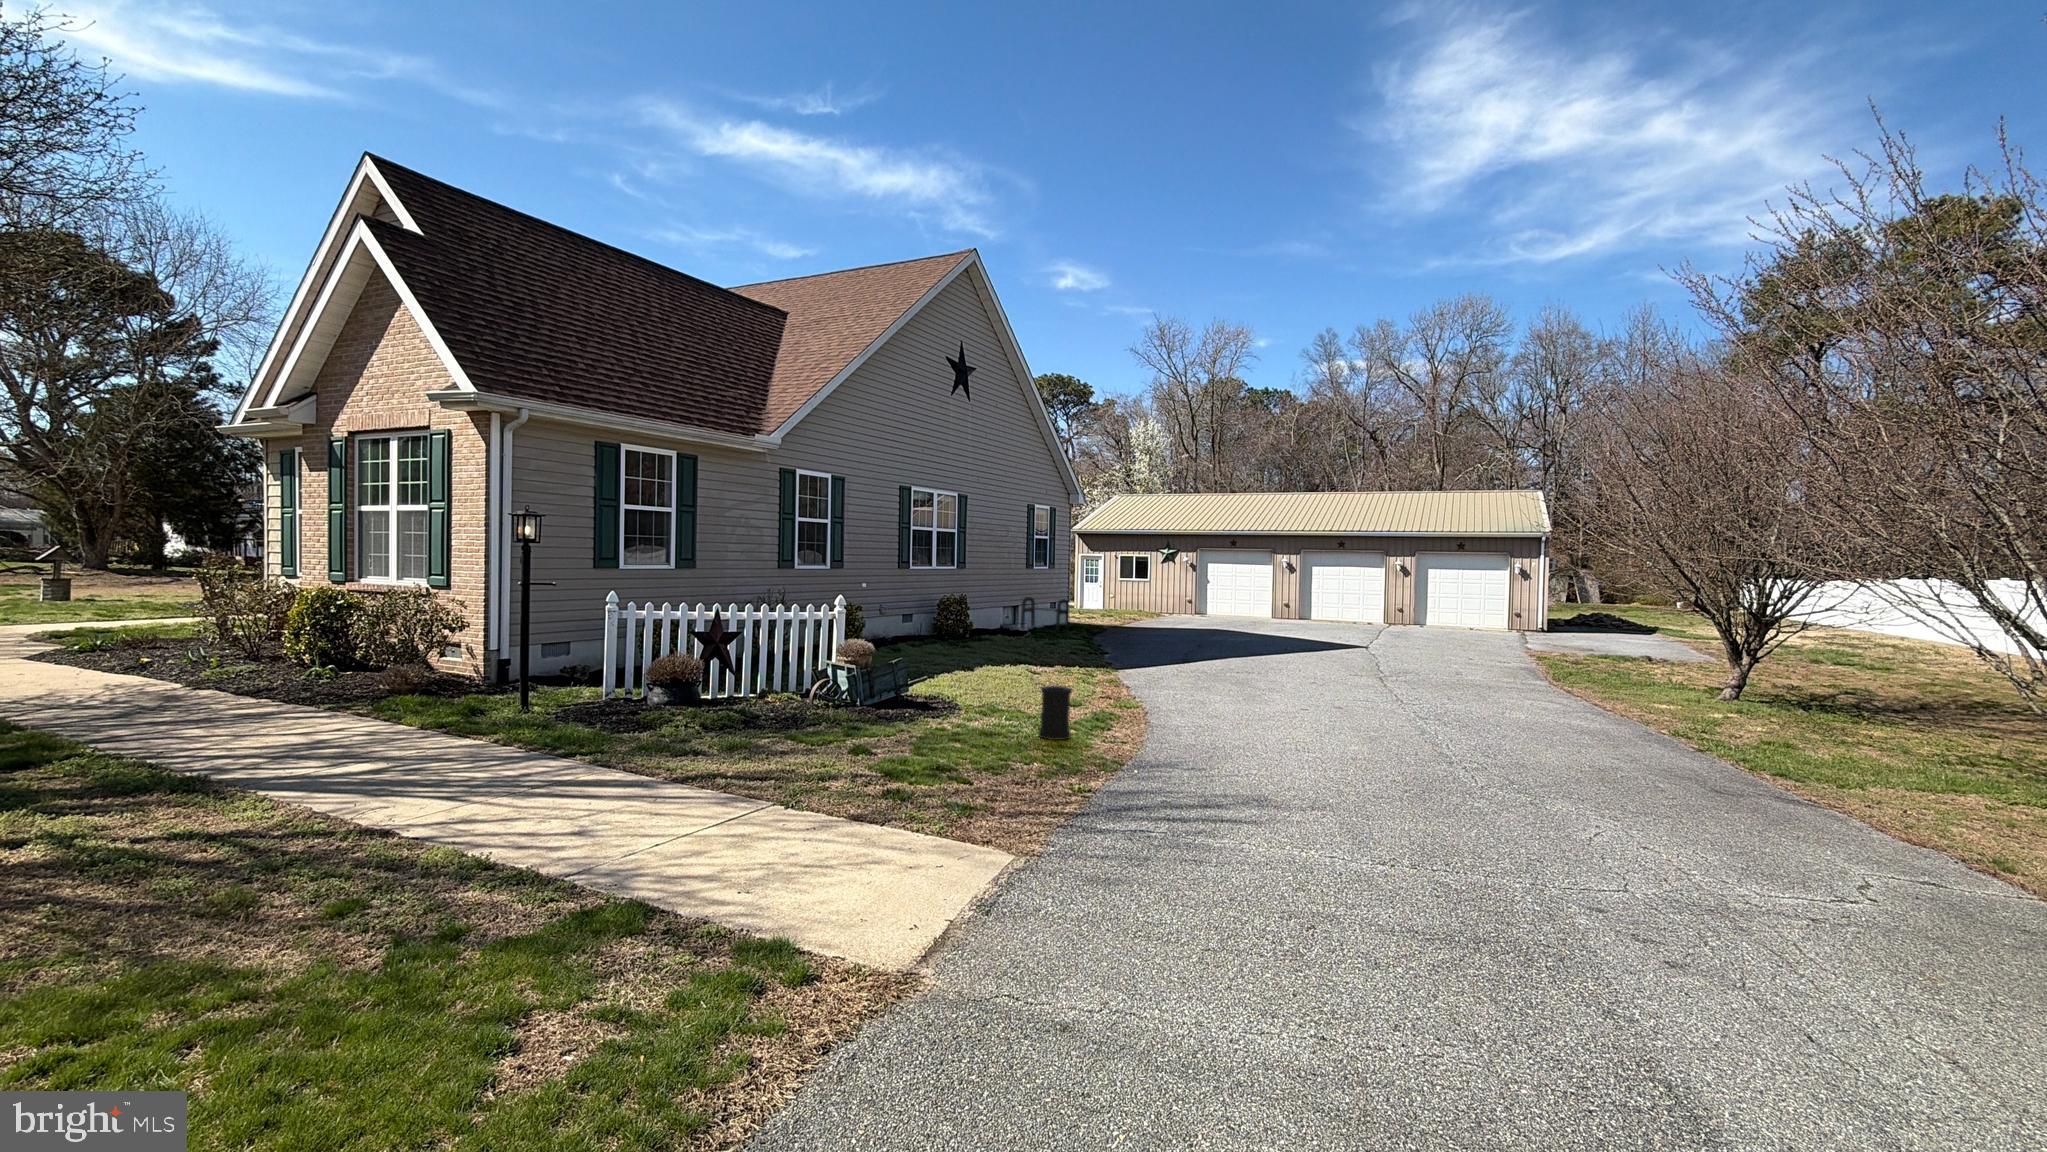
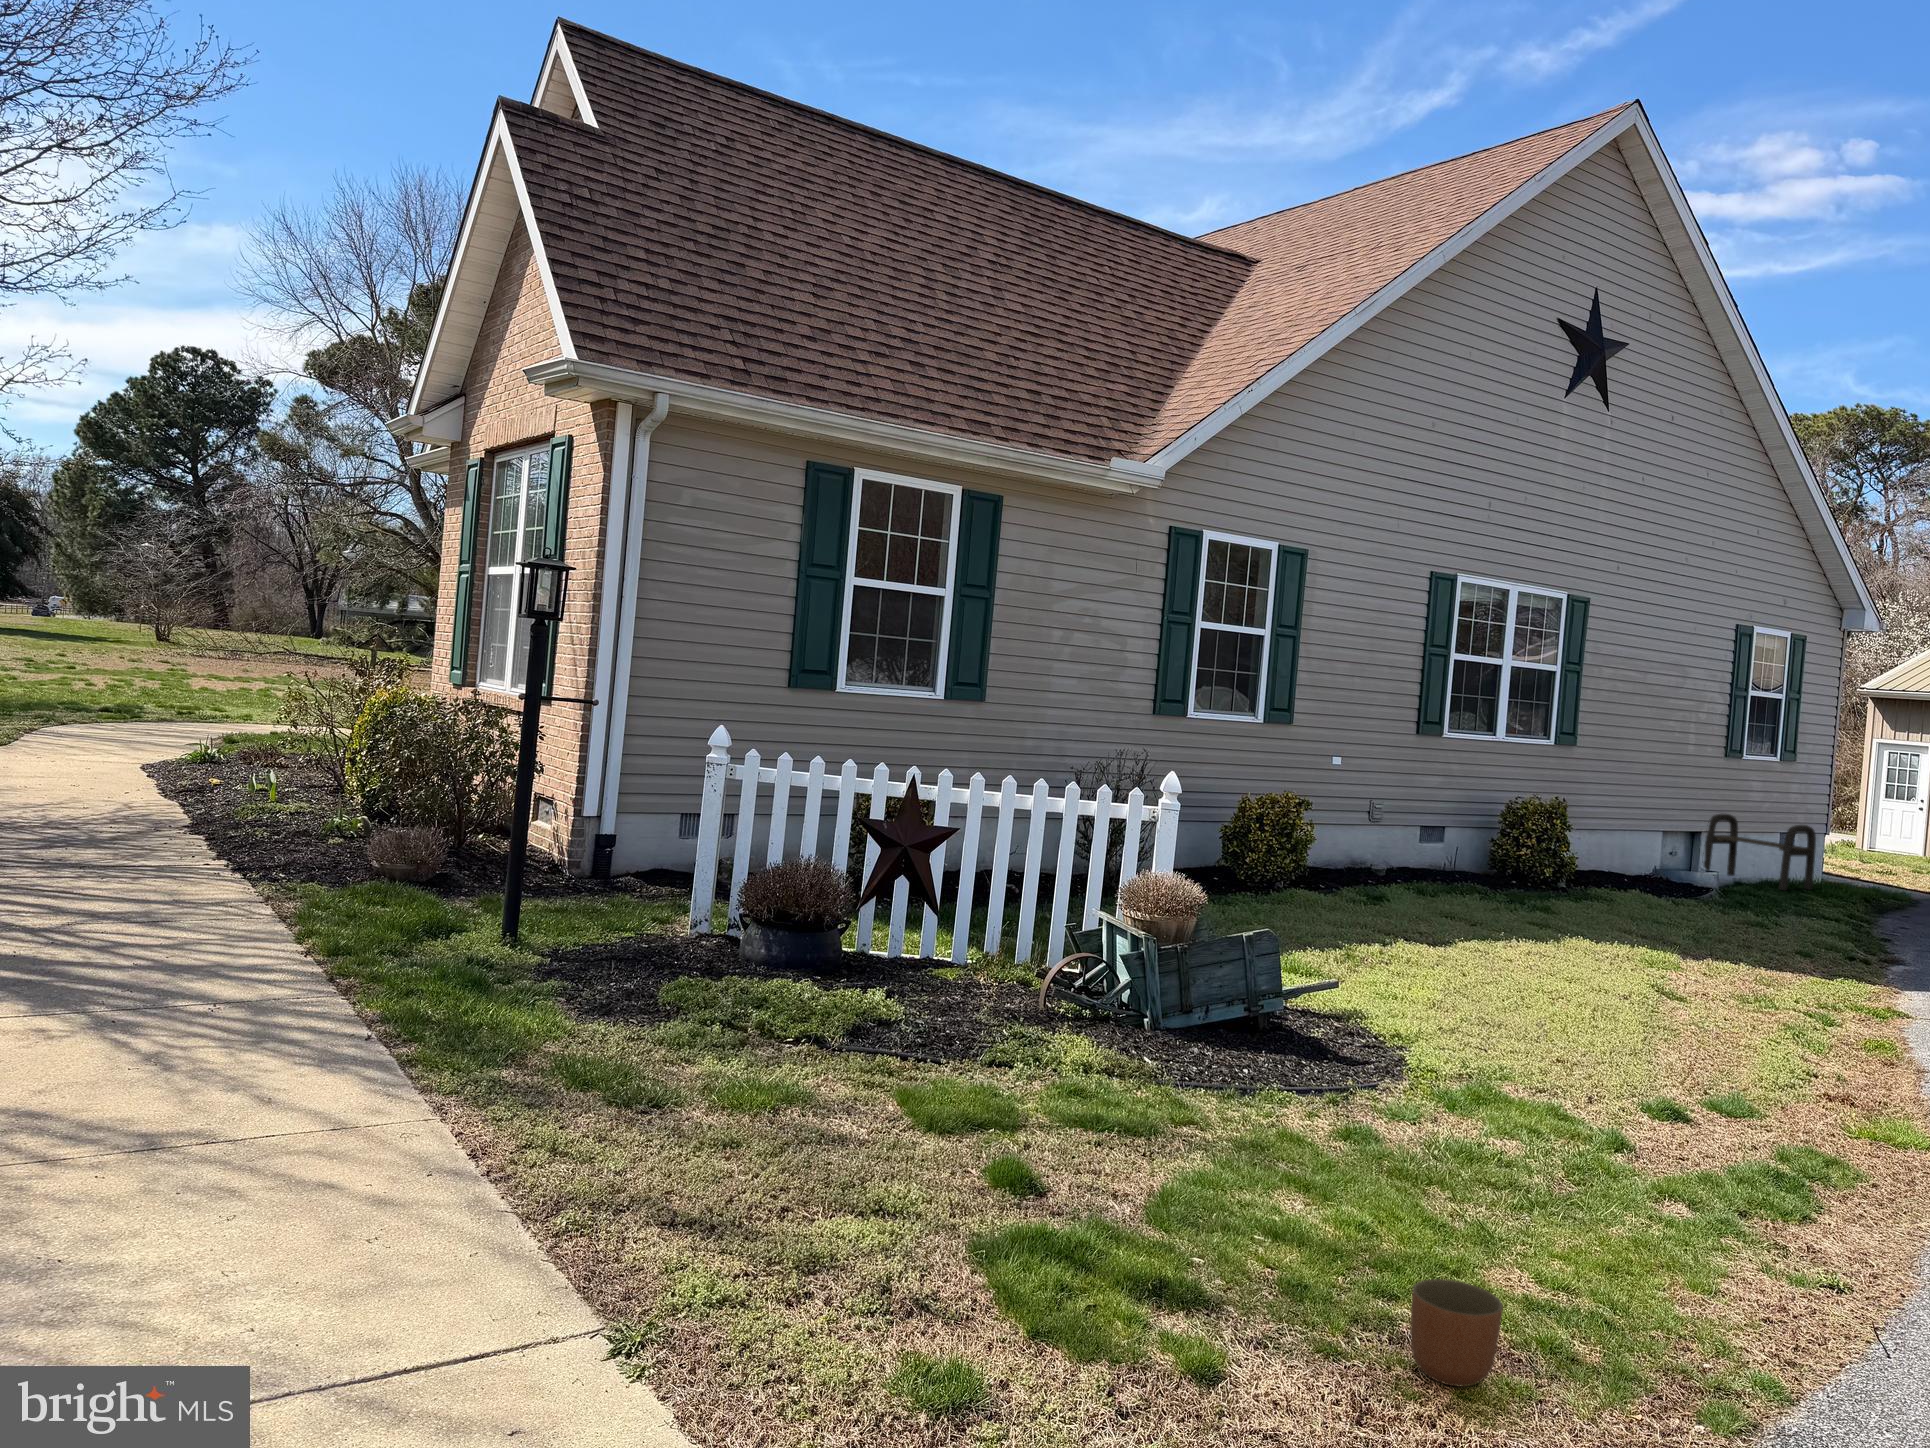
trash can: present [1039,686,1072,740] -> none [1530,1049,1634,1204]
planter: none [1041,753,1070,784] -> present [1410,1279,1503,1387]

